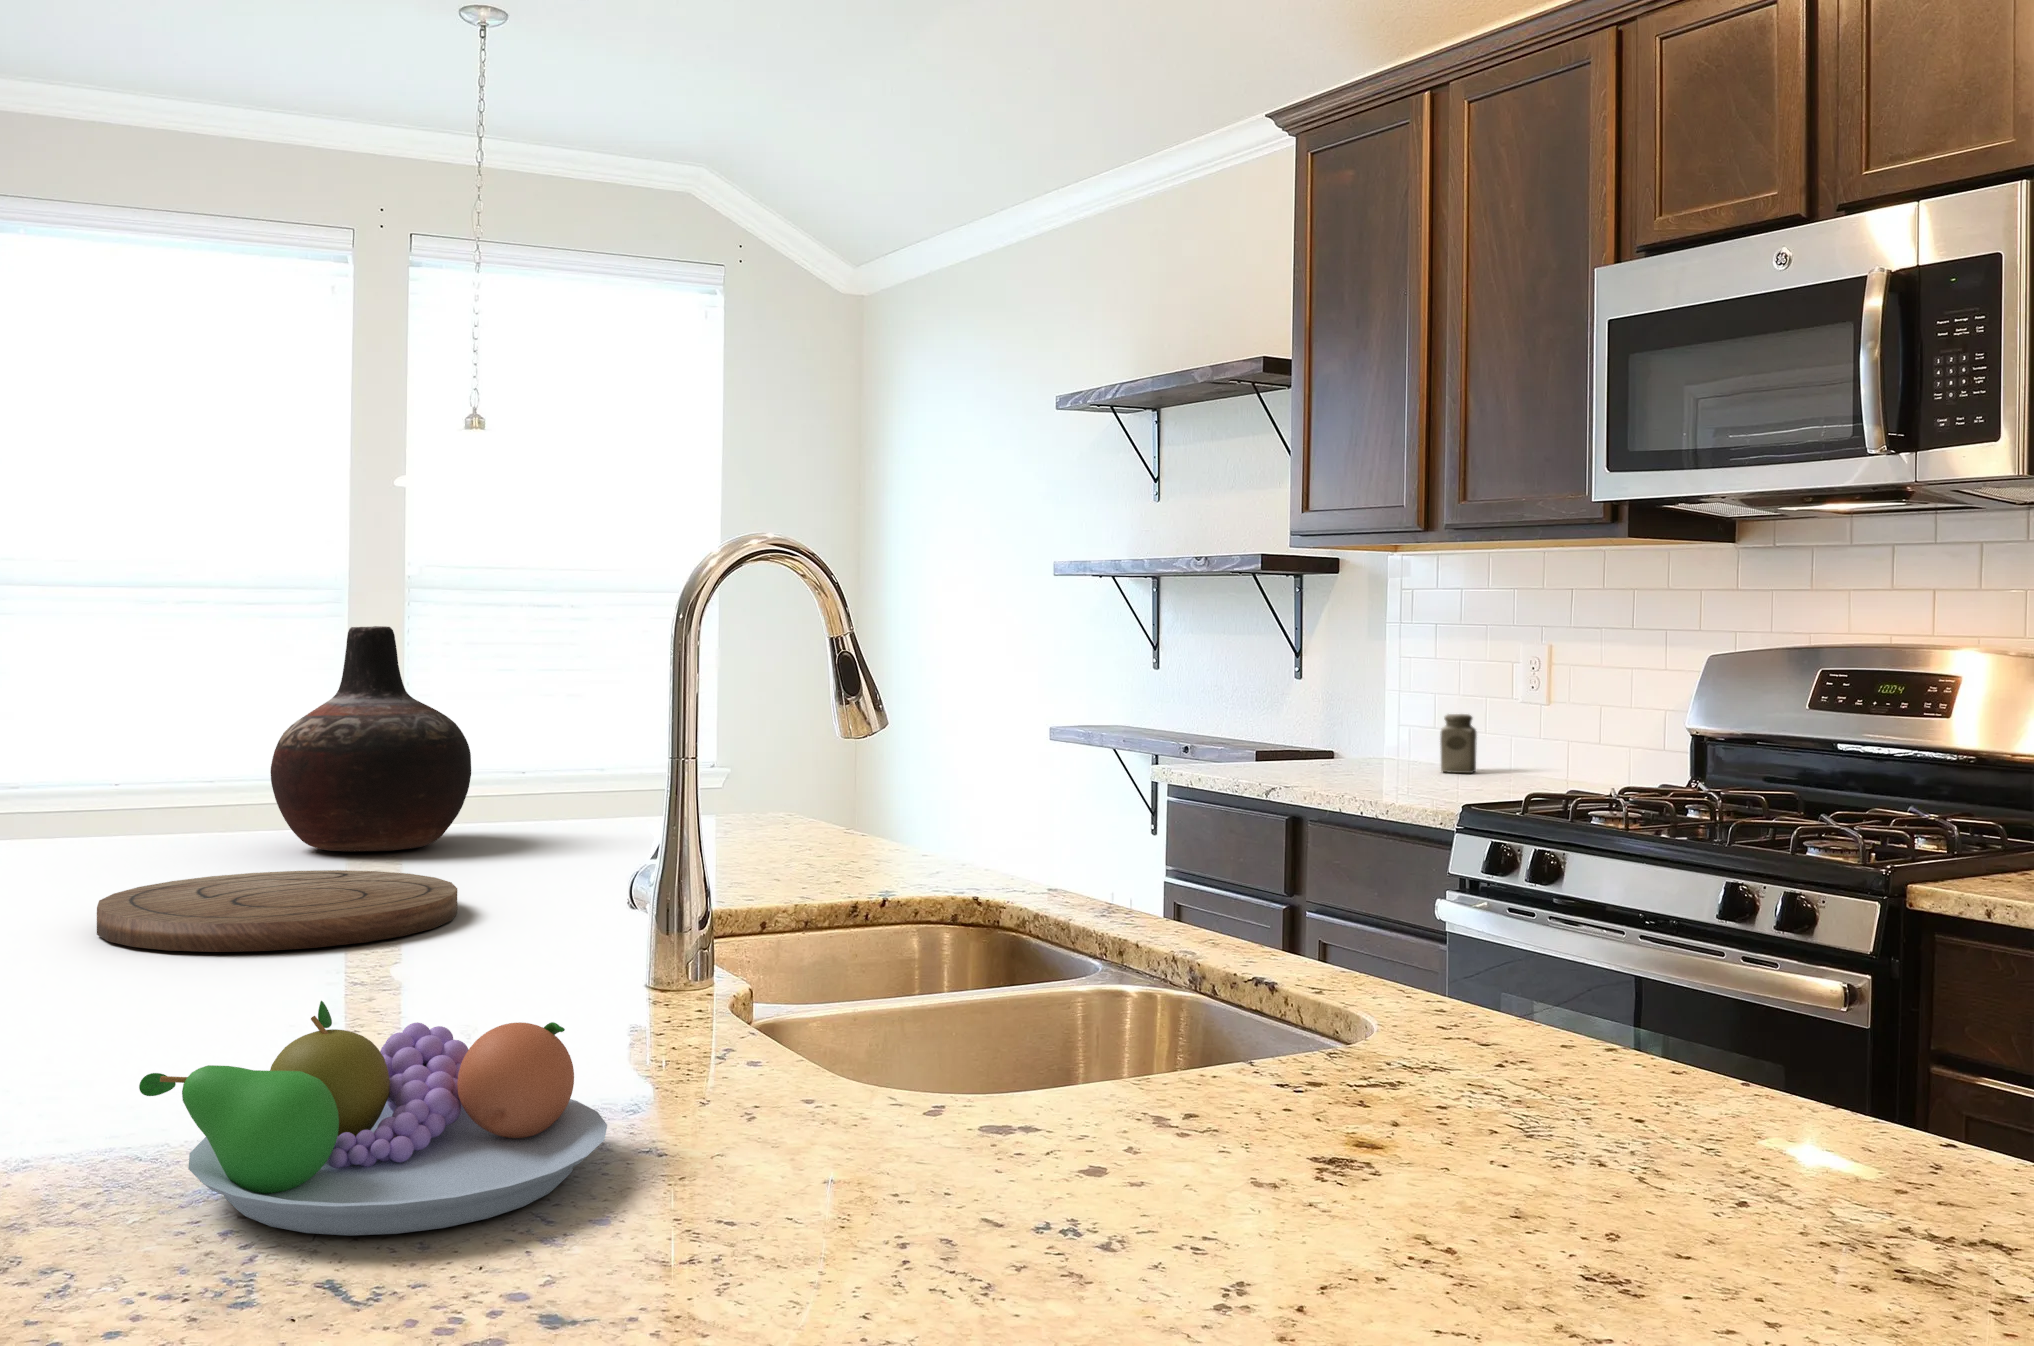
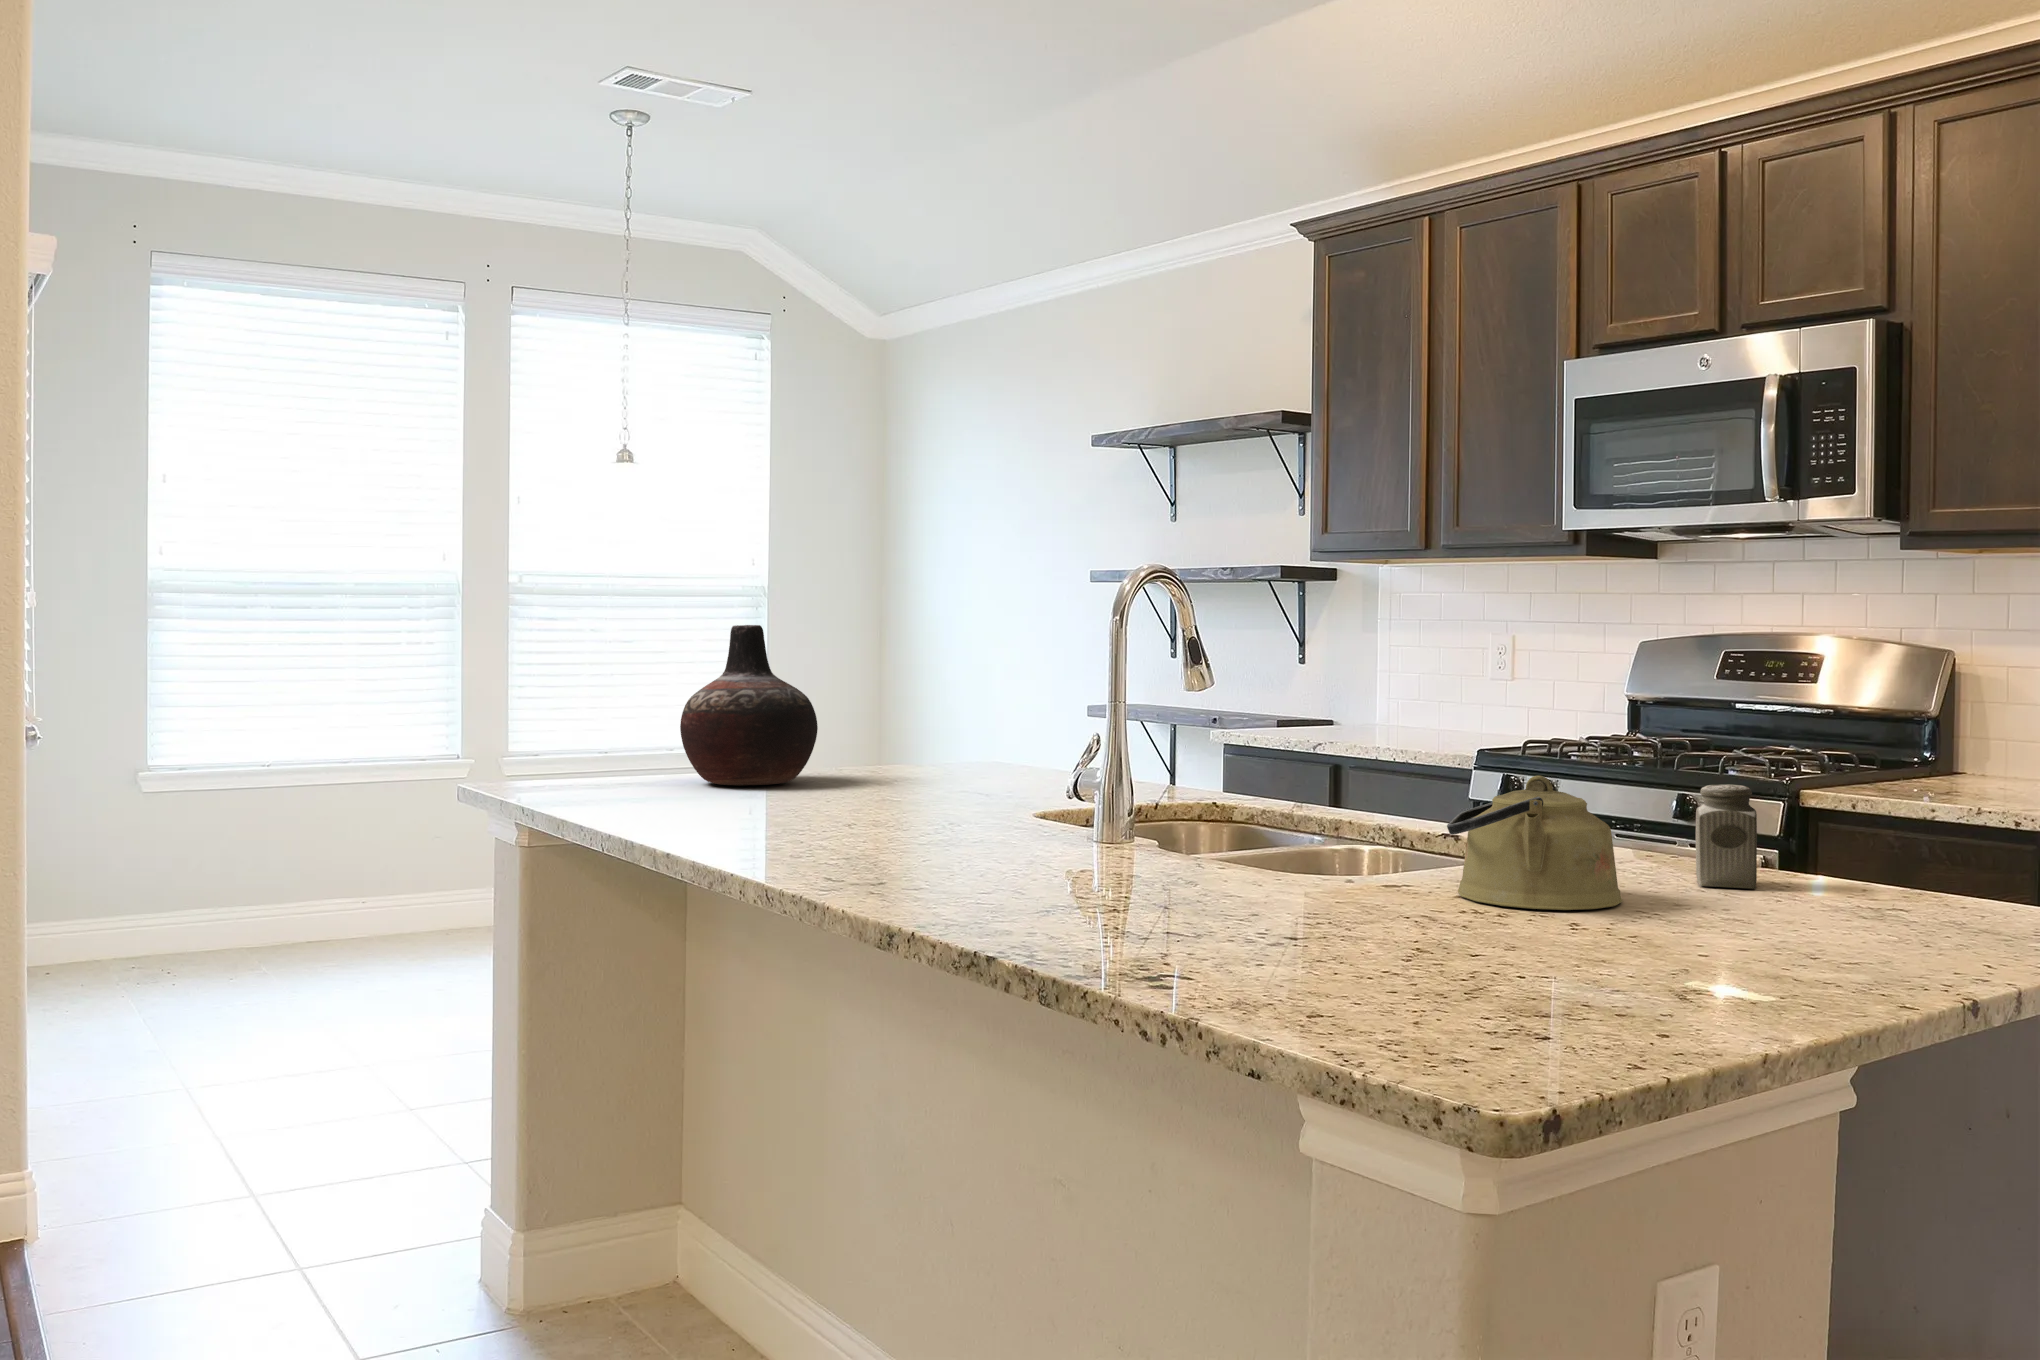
salt shaker: present [1440,714,1477,773] -> present [1696,784,1757,889]
cutting board: present [97,870,457,952] -> none [680,791,903,832]
kettle: none [1053,937,1406,1232] -> present [1447,776,1623,910]
fruit bowl: present [139,1001,607,1235] -> none [1010,819,1228,918]

